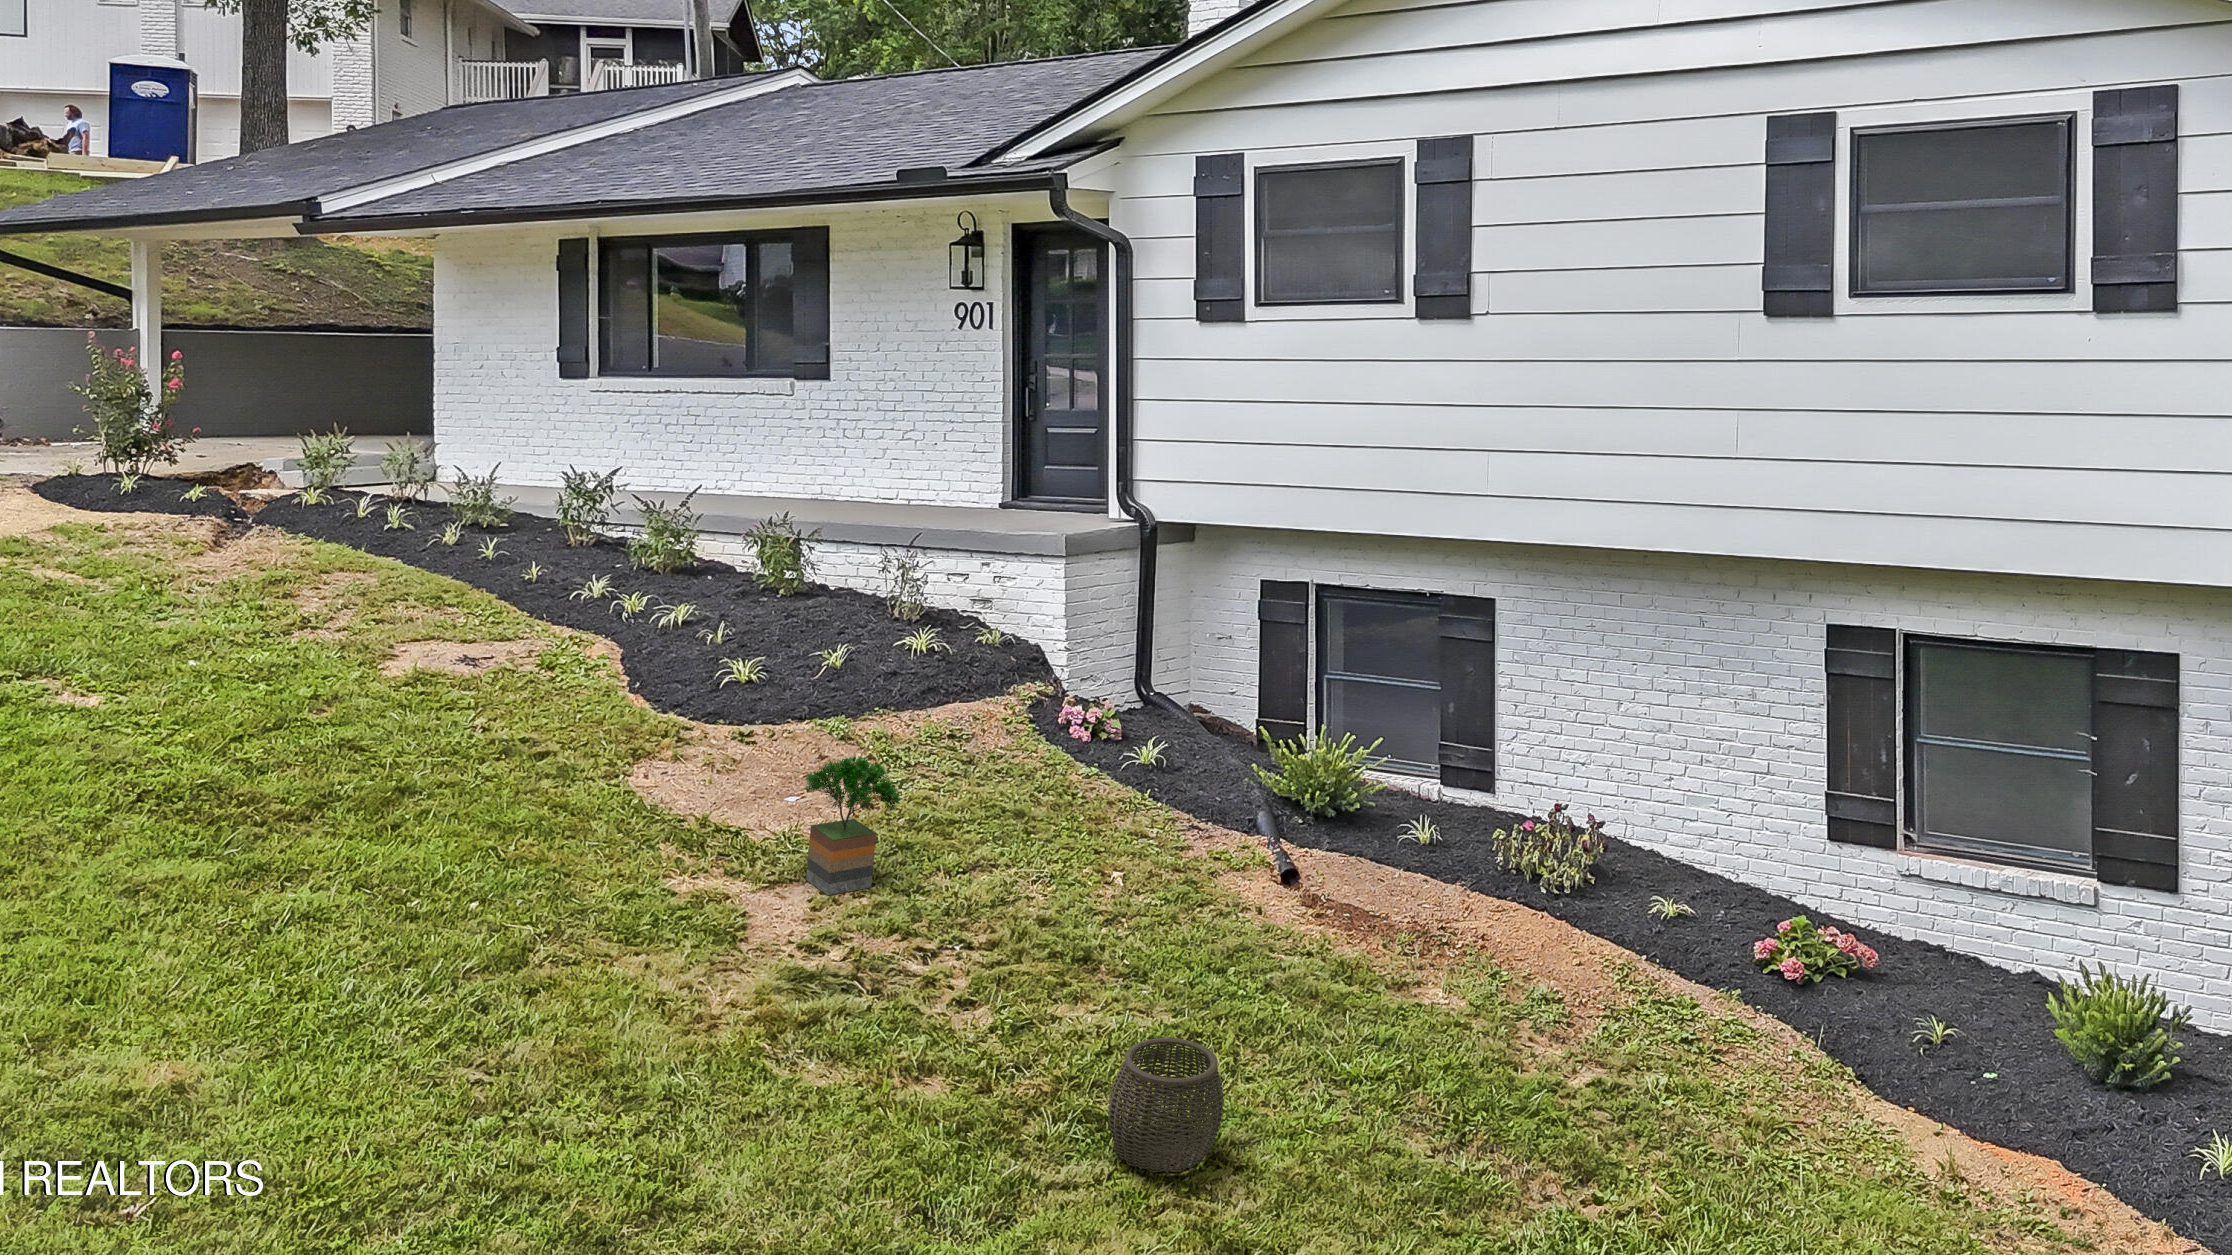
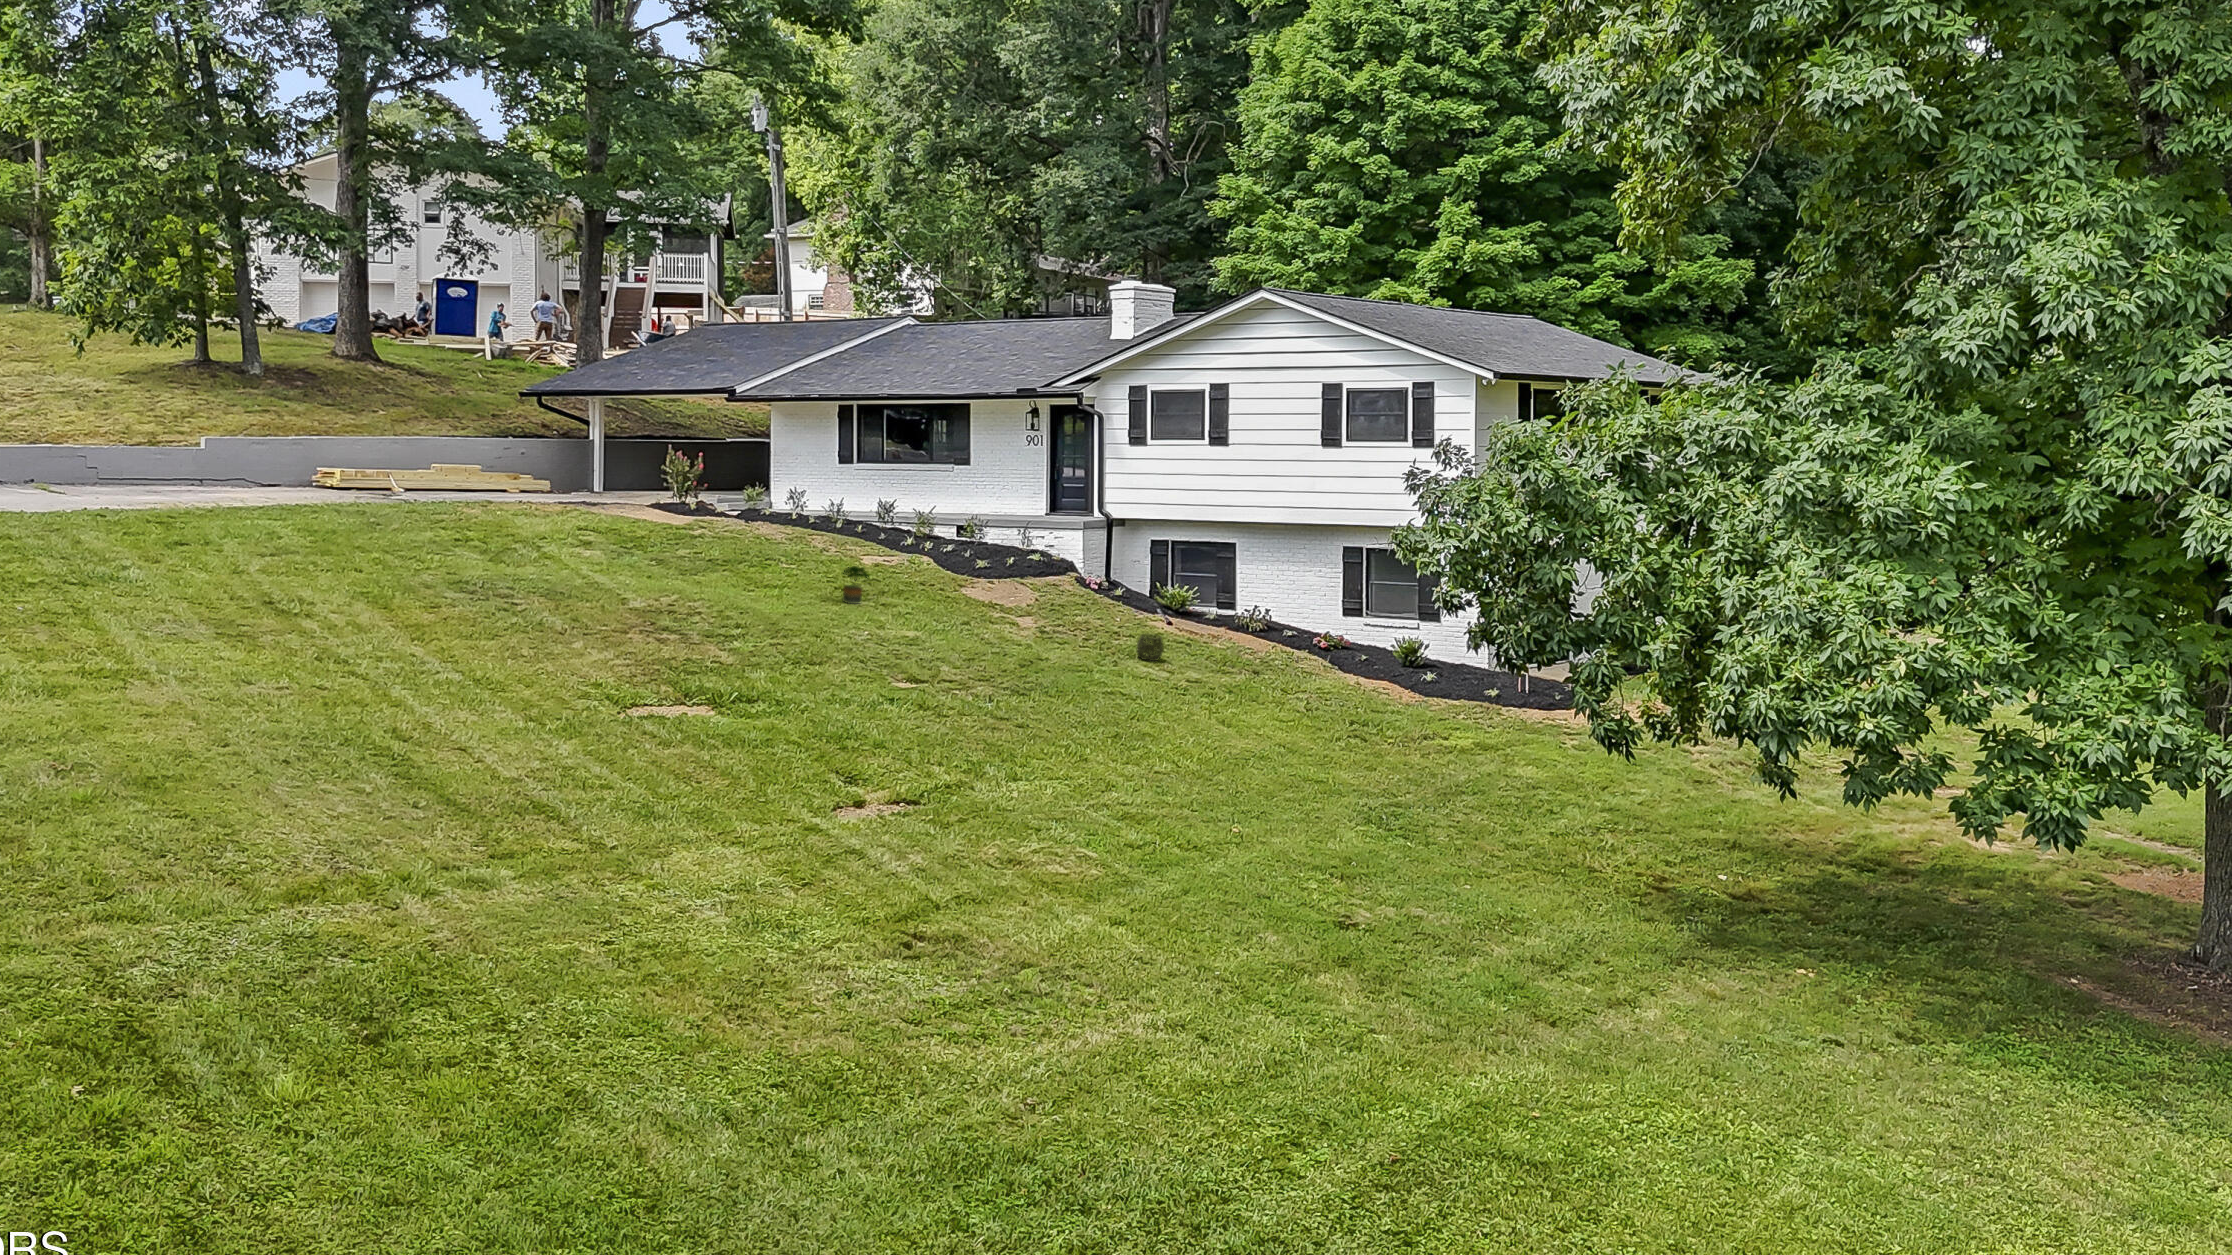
potted tree: present [804,755,901,895] -> present [842,566,869,604]

